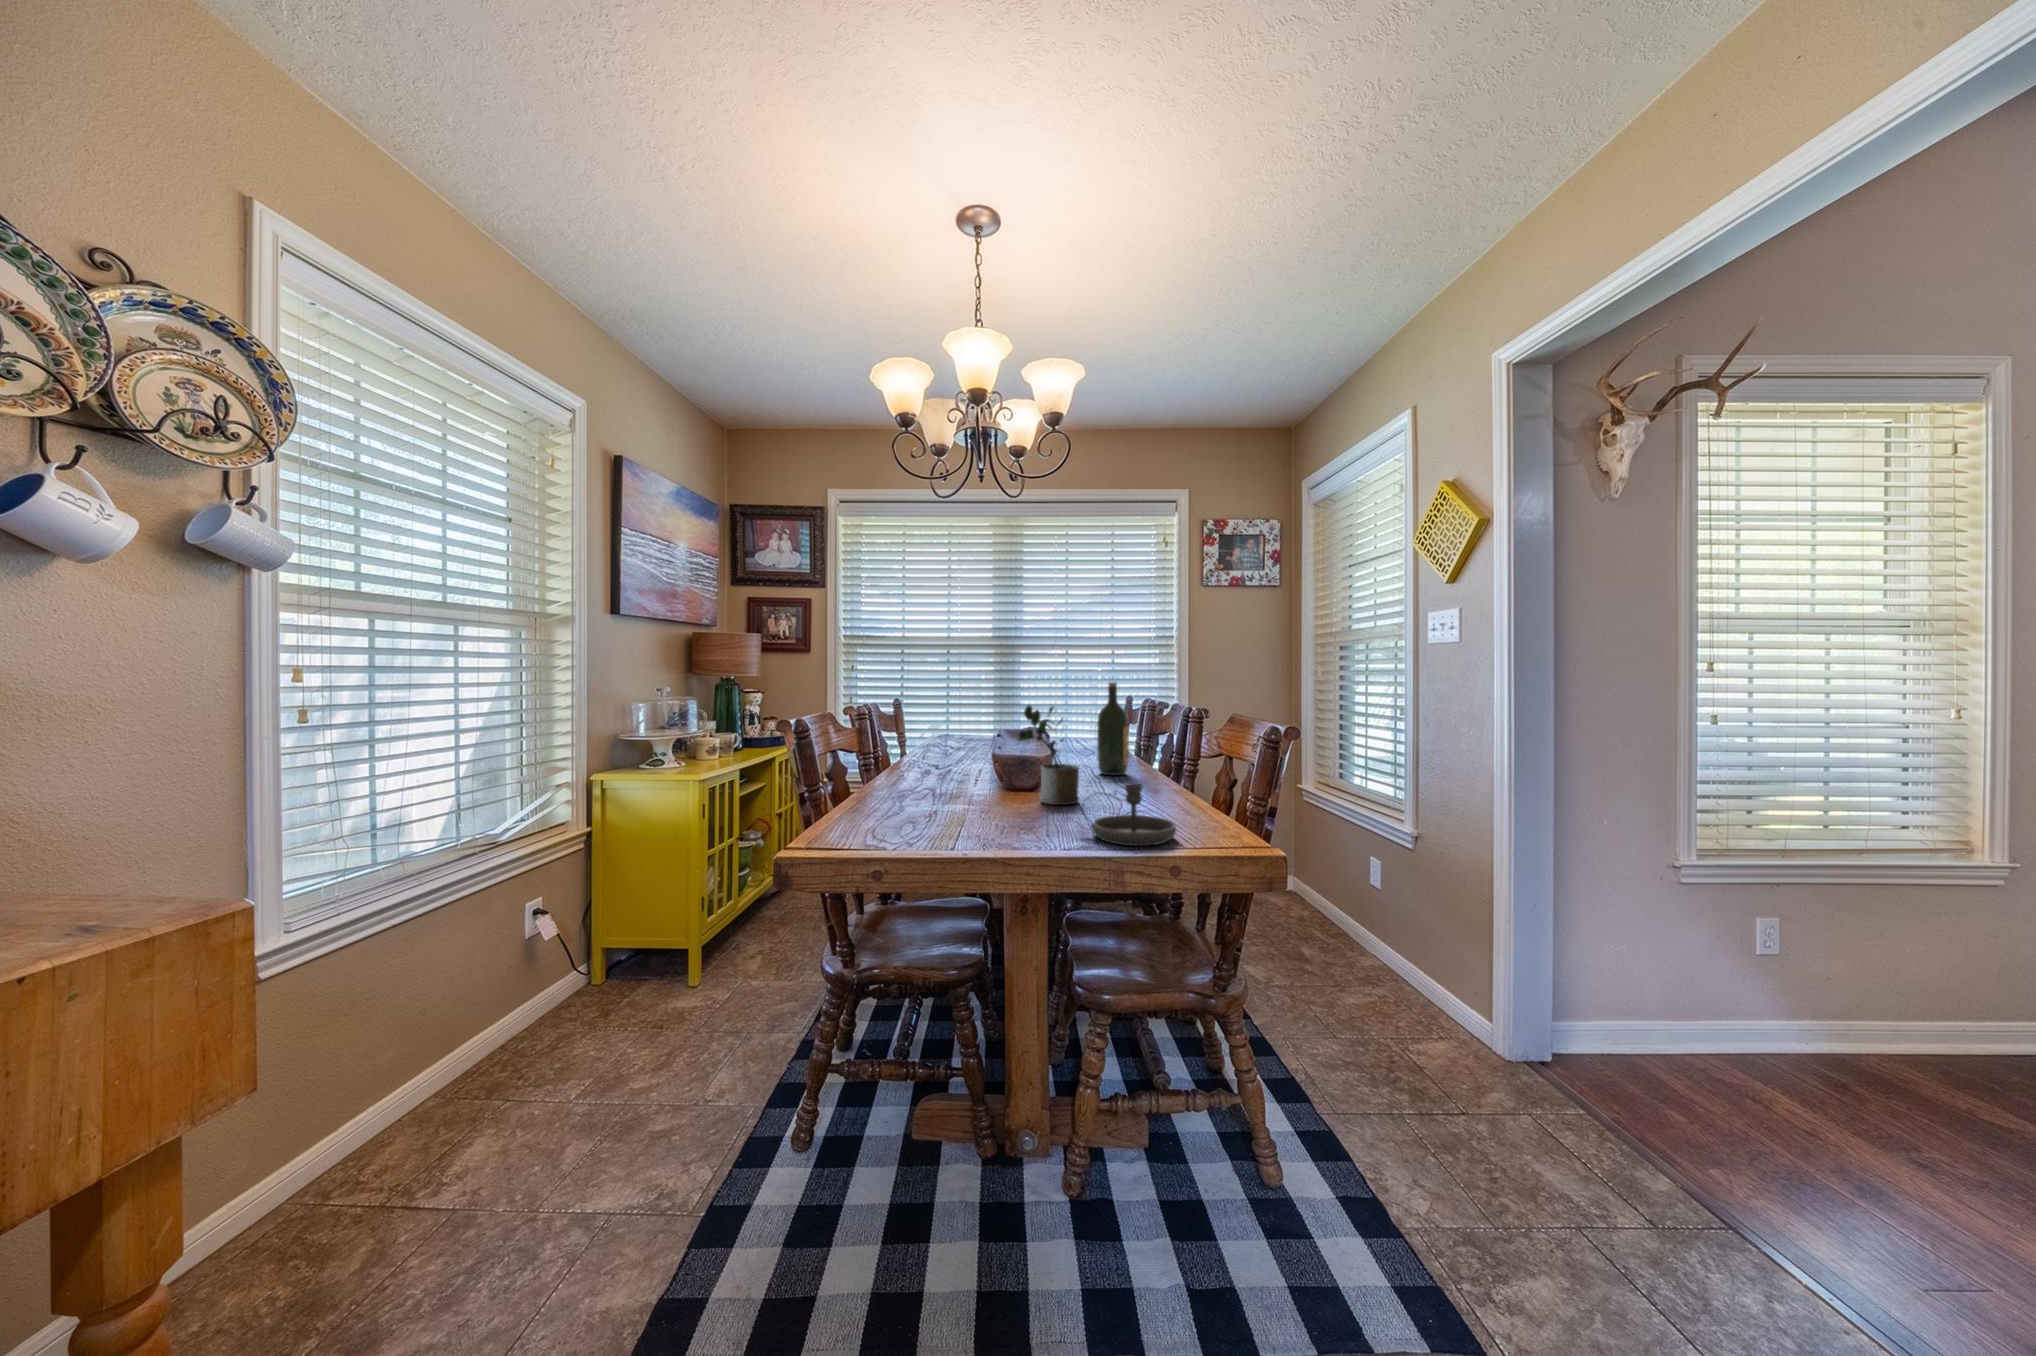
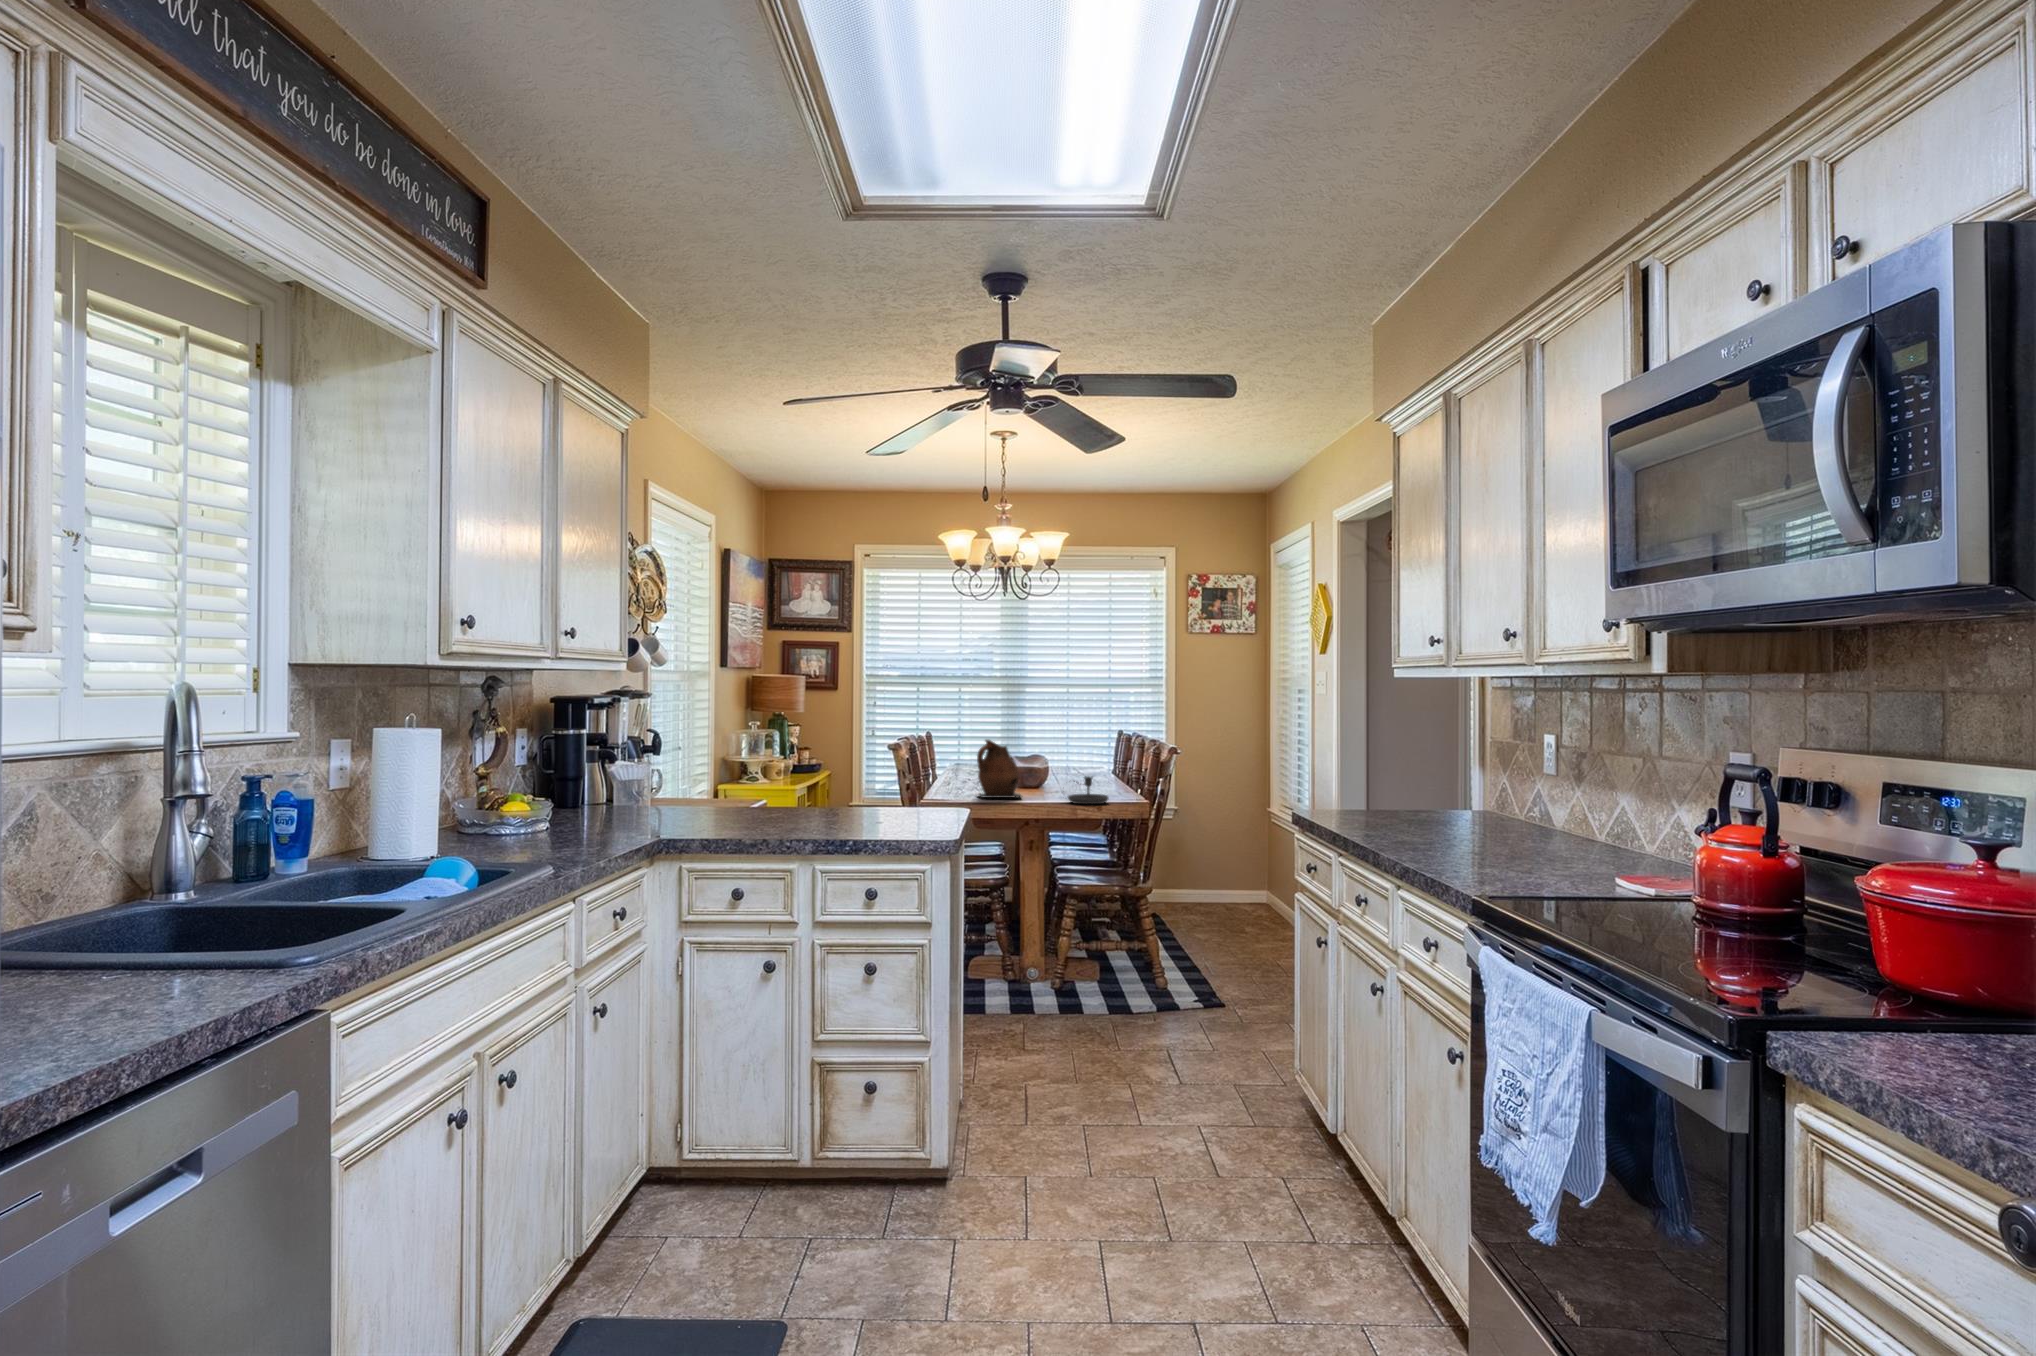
wine bottle: present [1097,682,1129,775] -> none [1081,723,1102,785]
potted plant: present [1019,706,1079,805] -> none [1030,738,1065,794]
ceramic pitcher: none [913,709,1002,826] -> present [977,740,1021,798]

